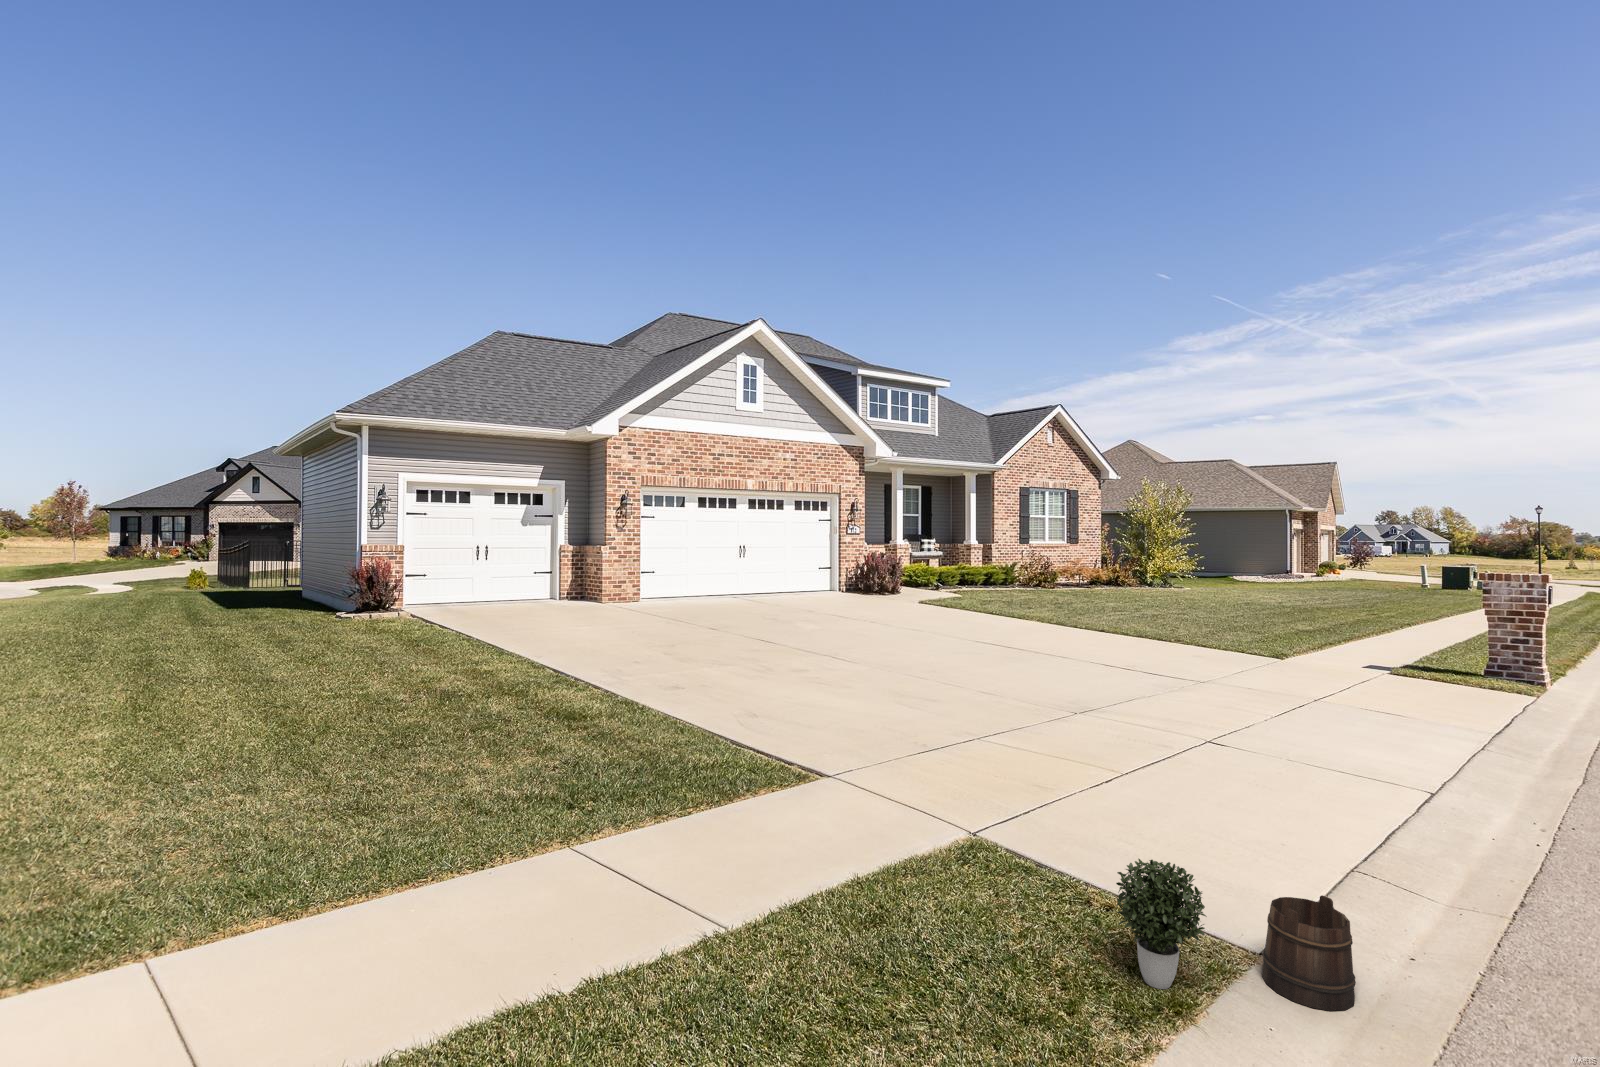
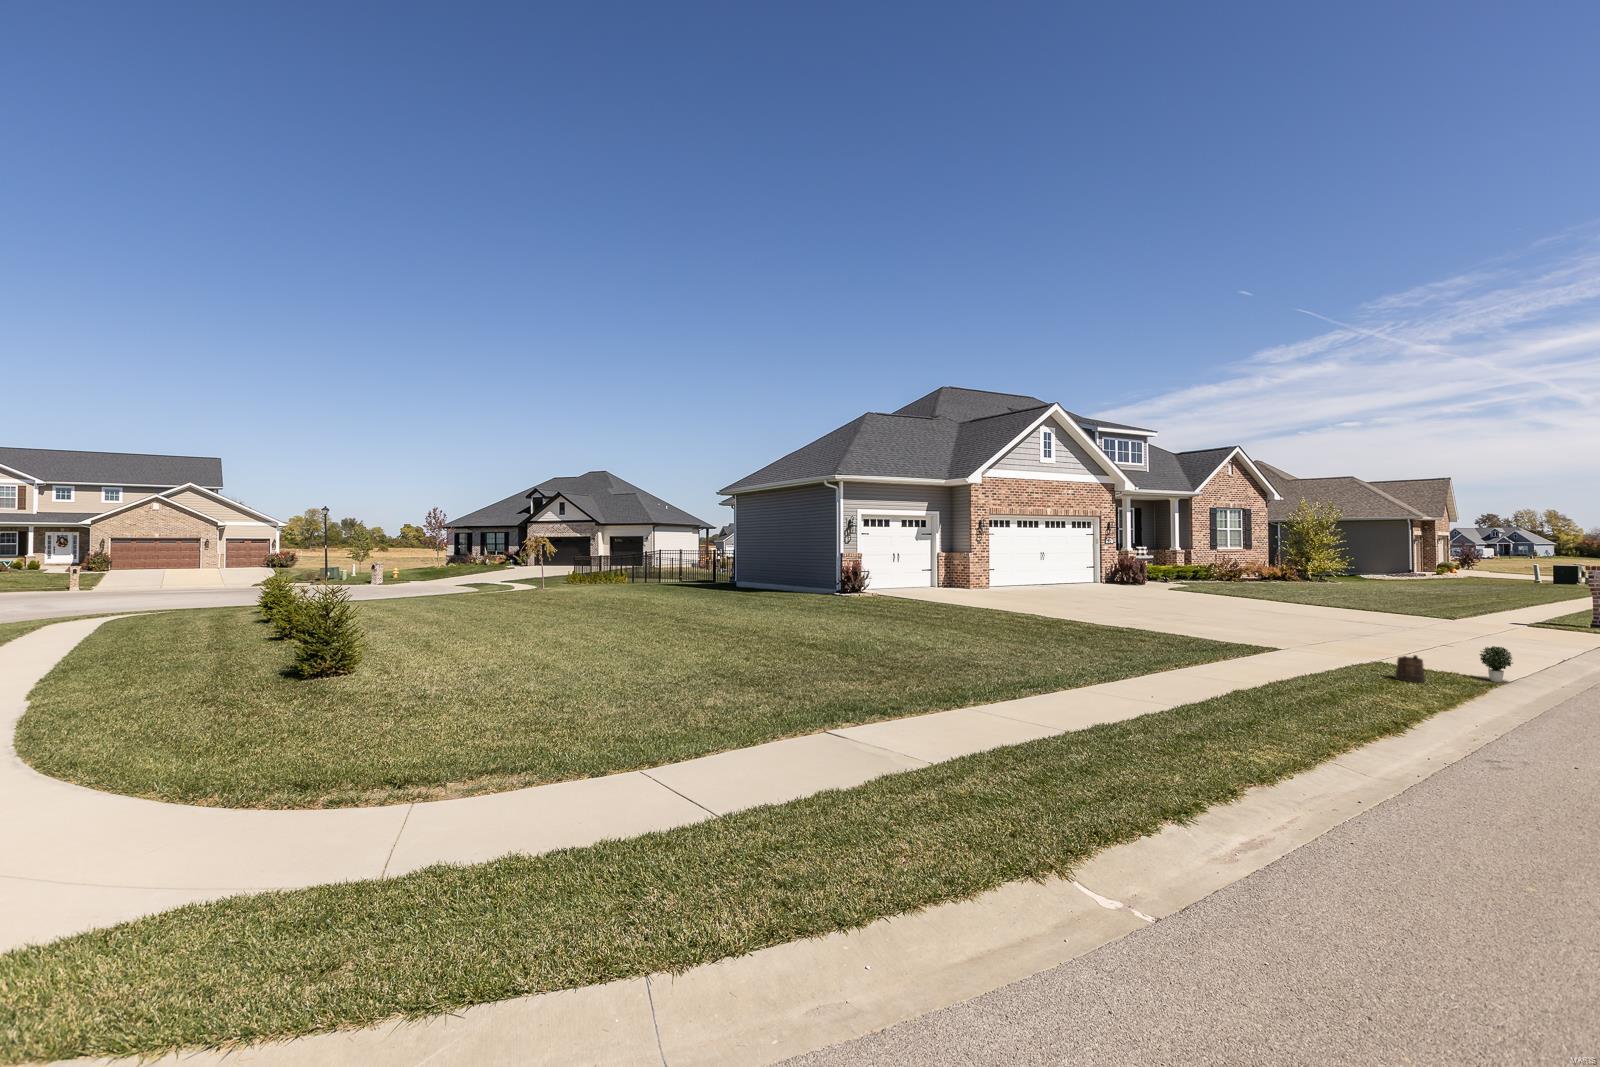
bucket: present [1262,895,1356,1011] -> present [1395,655,1425,682]

